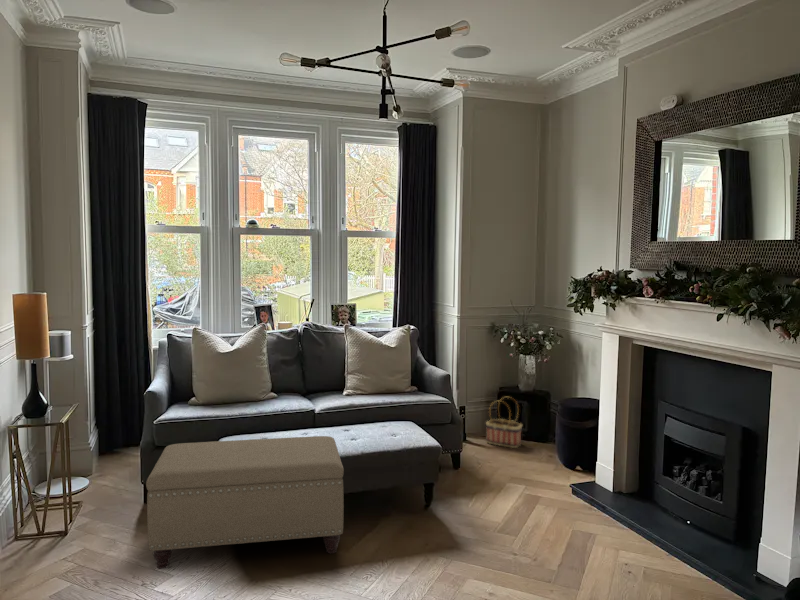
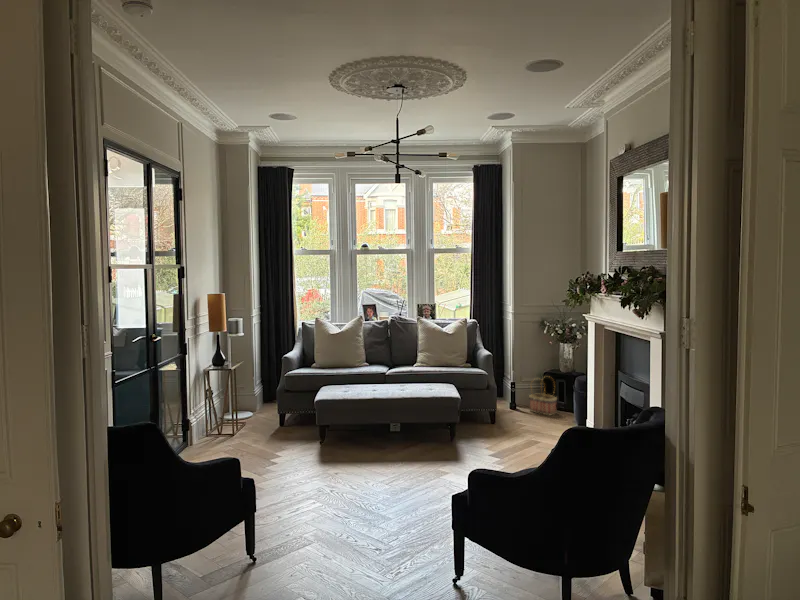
ottoman: present [146,436,344,569] -> none [265,386,387,457]

